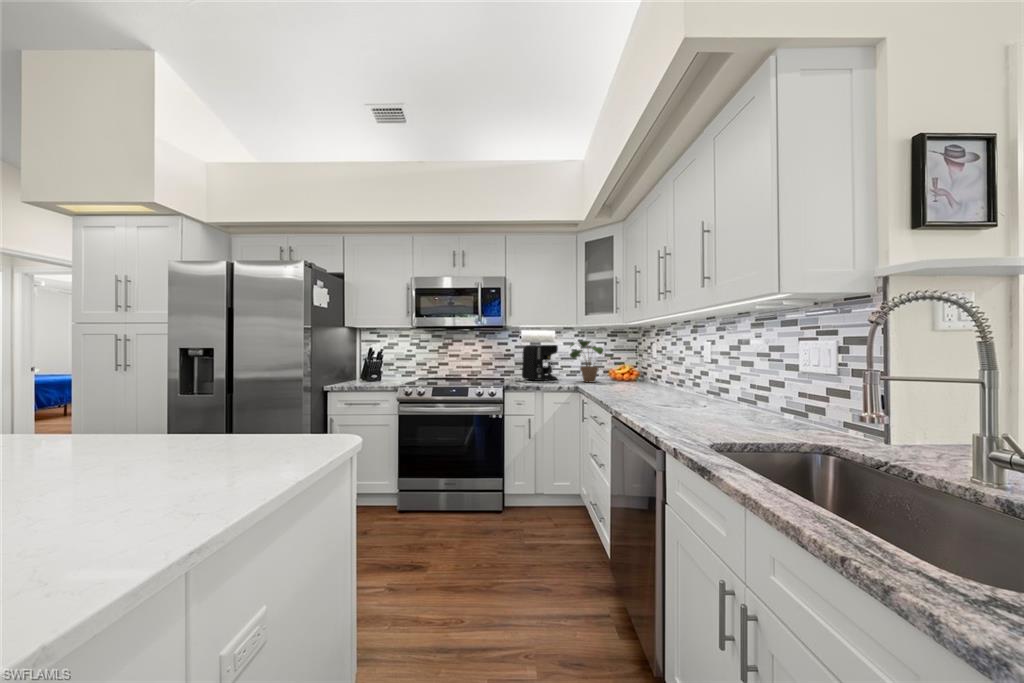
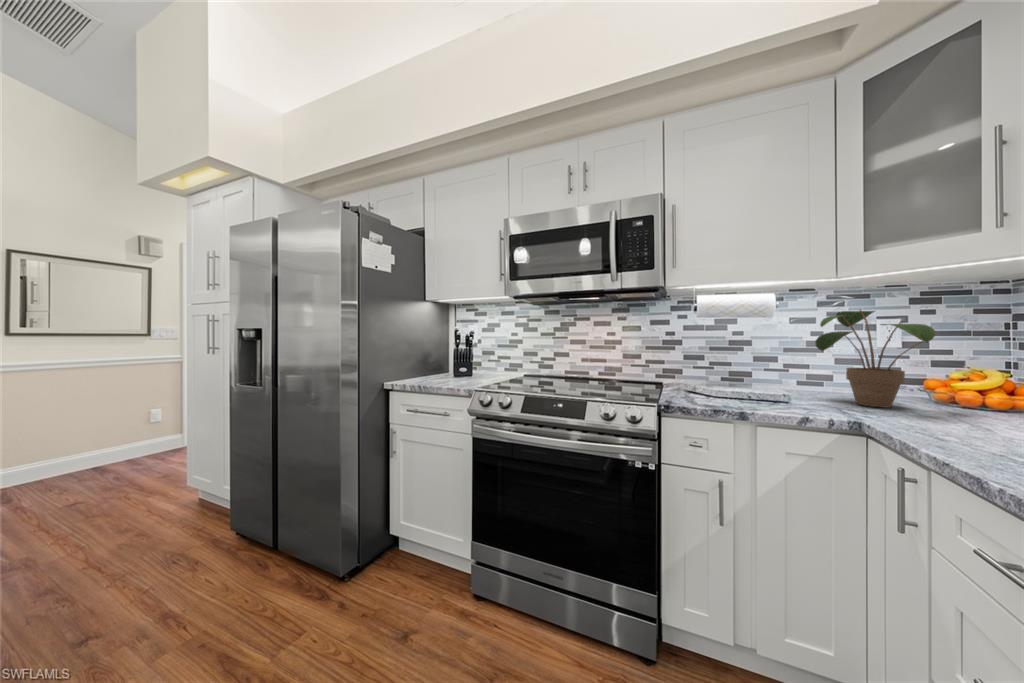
coffee maker: present [522,345,558,381] -> none [698,323,778,391]

